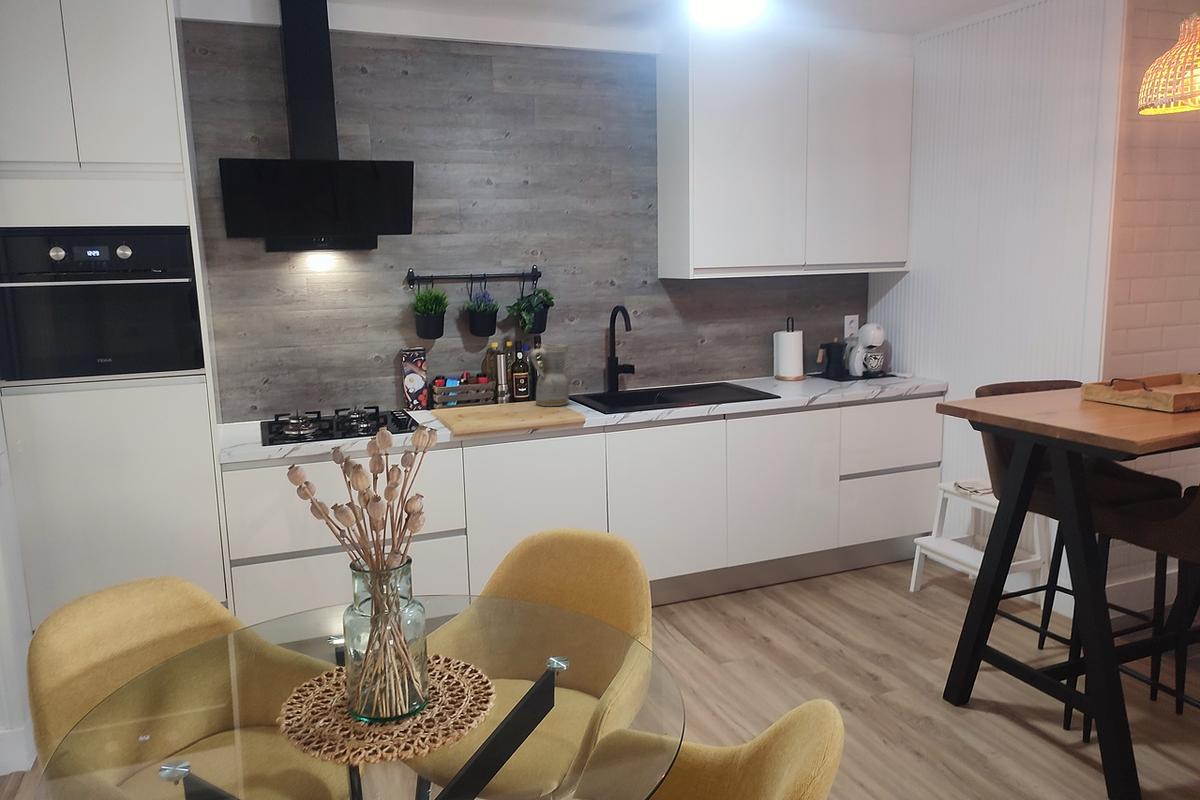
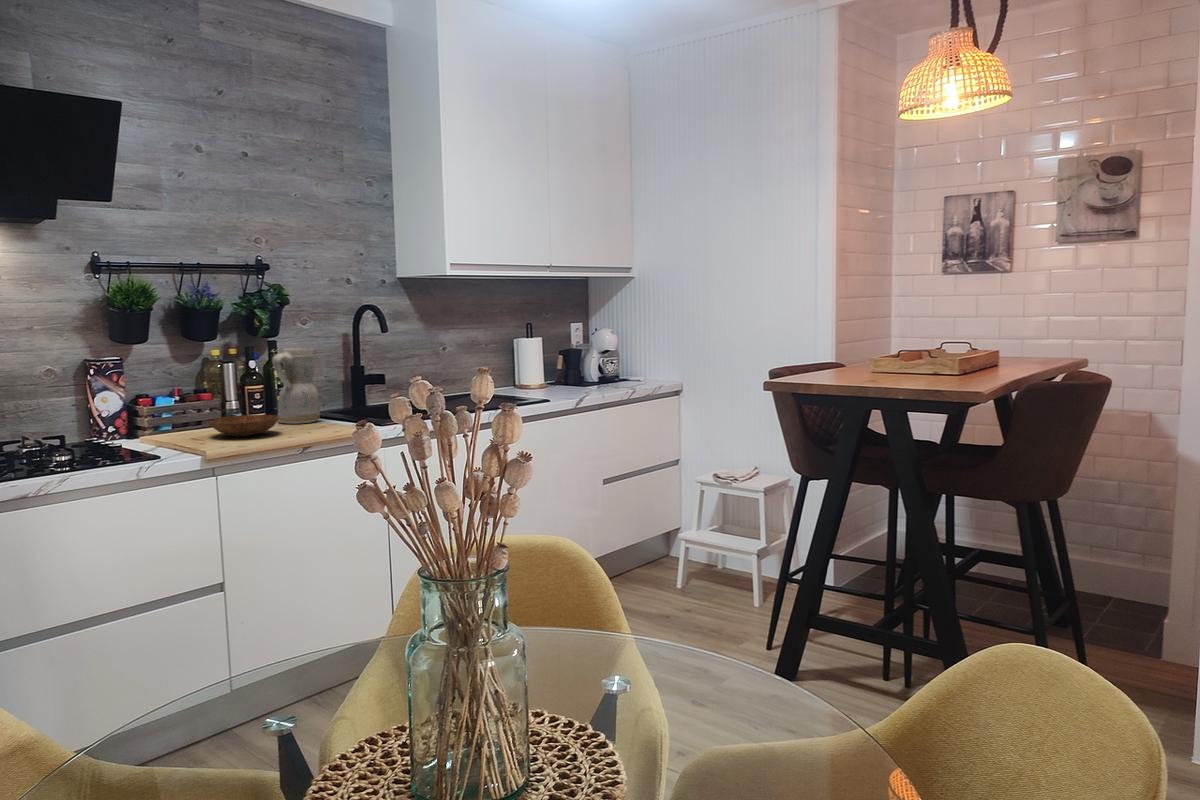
bowl: none [472,398,525,417] -> present [208,415,279,437]

